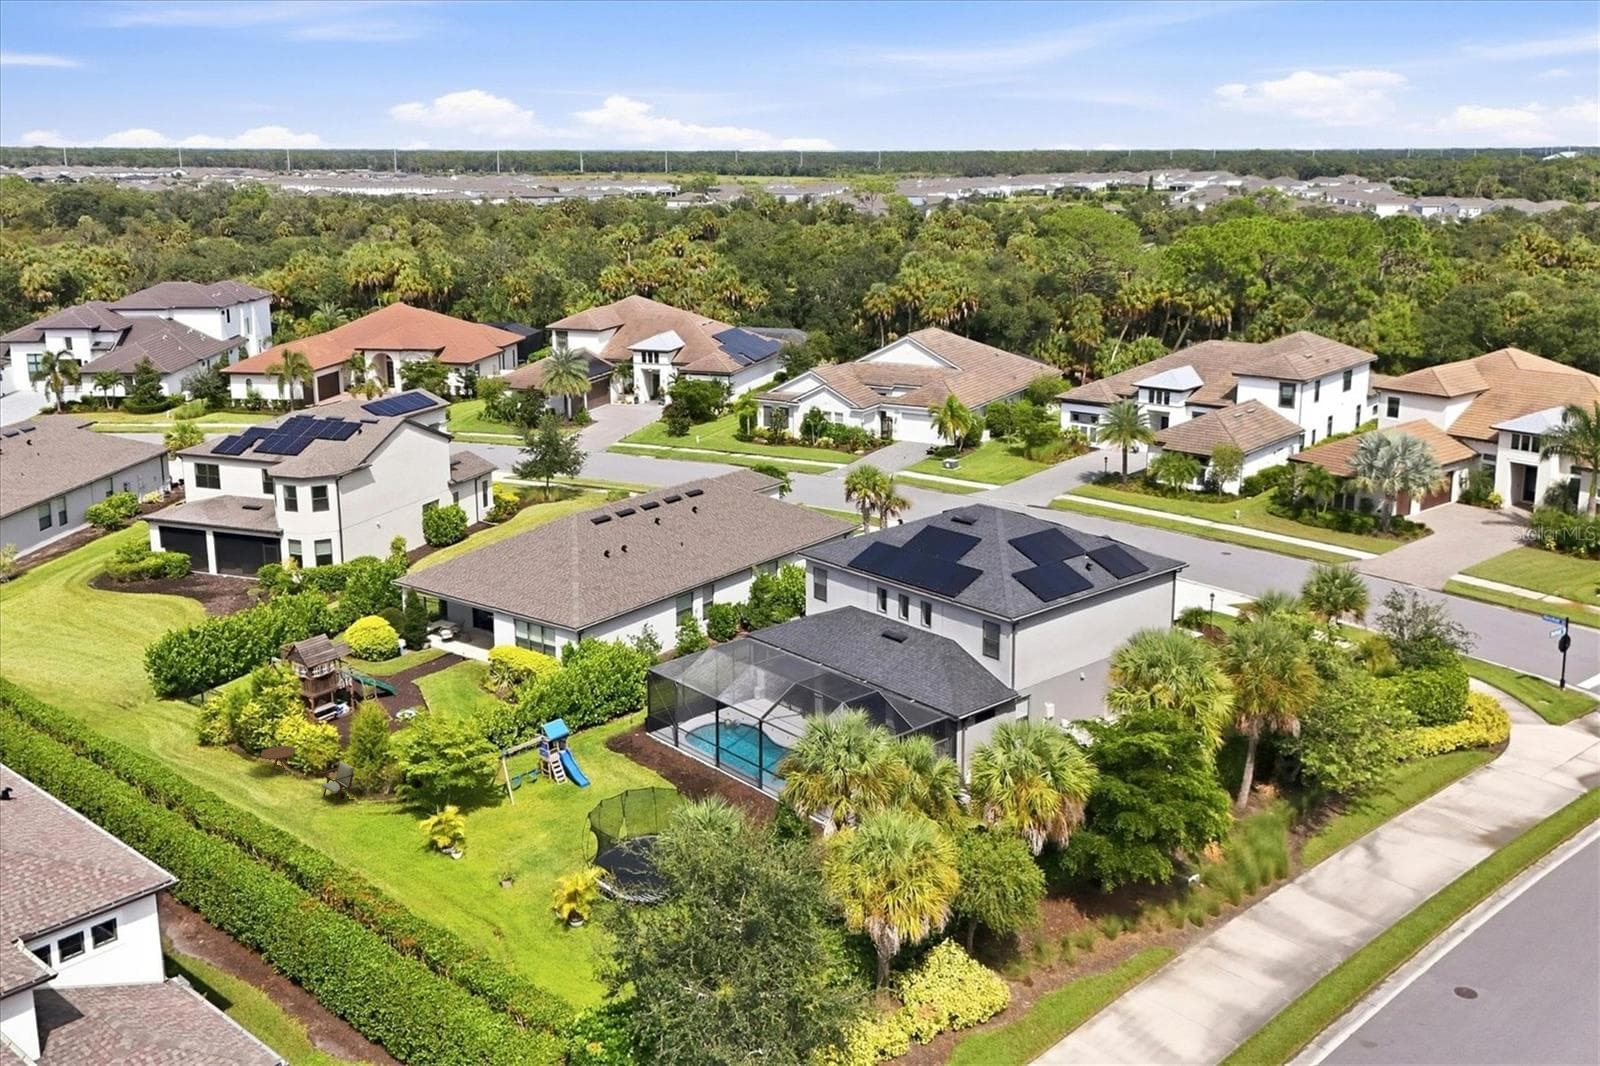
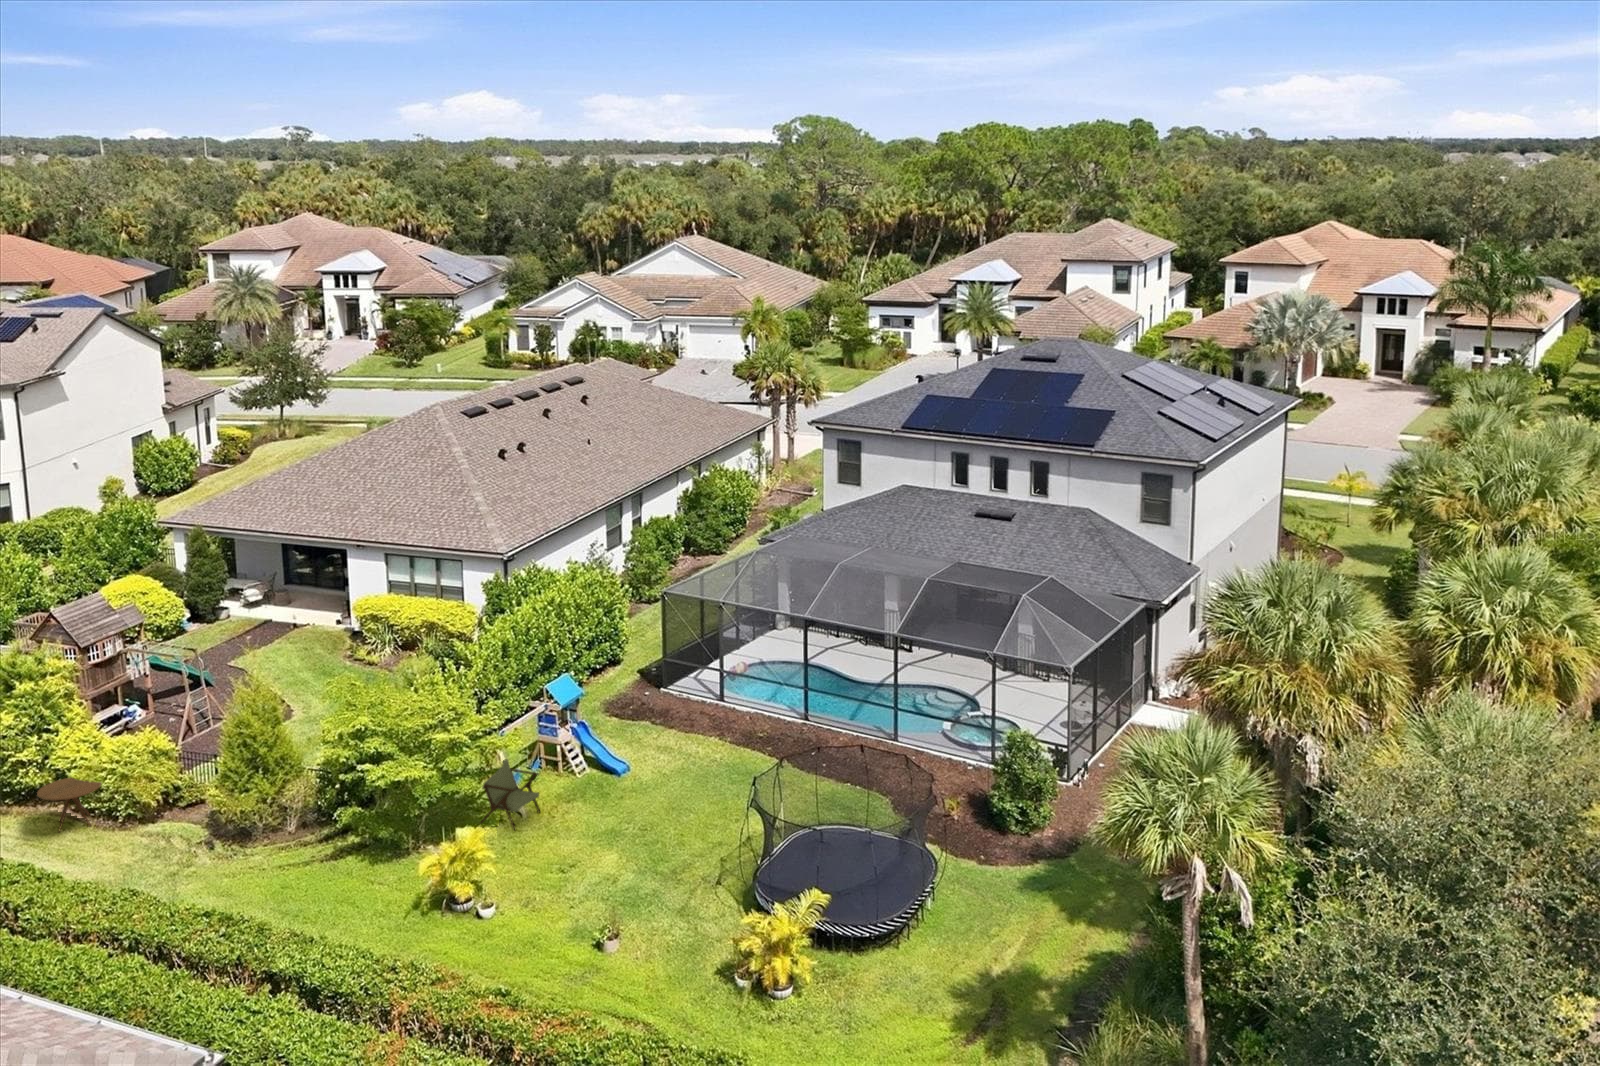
lounge chair: present [320,761,359,804] -> present [480,759,540,830]

